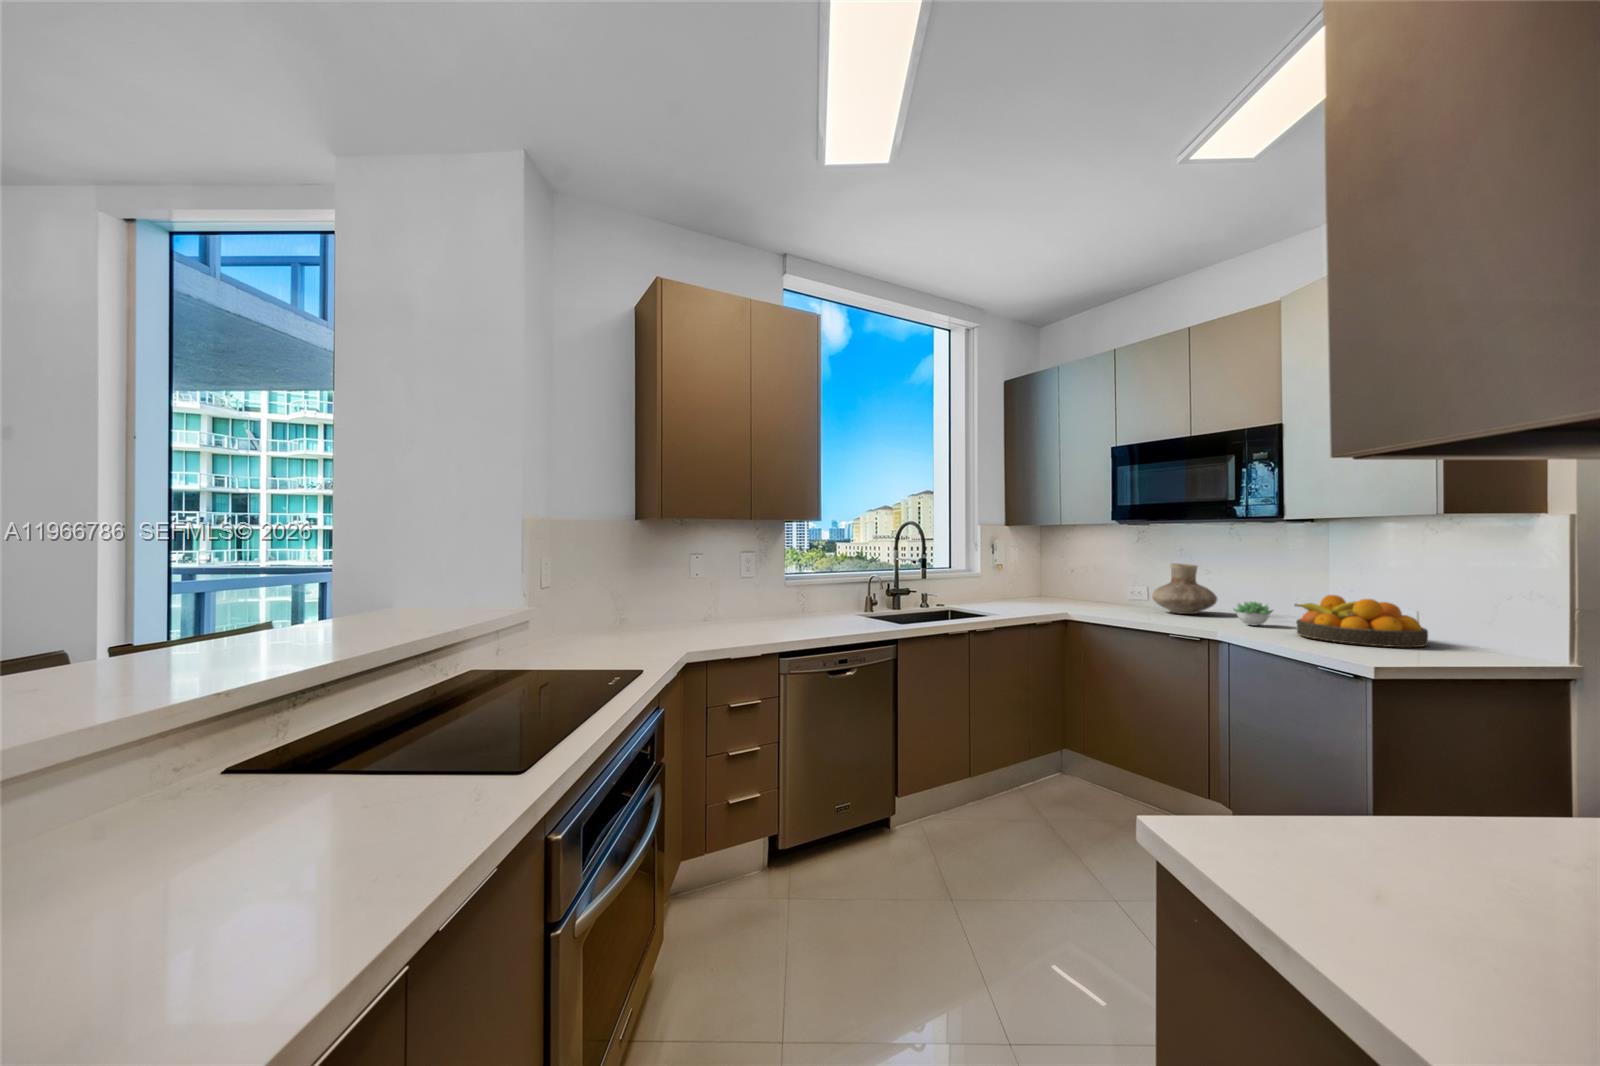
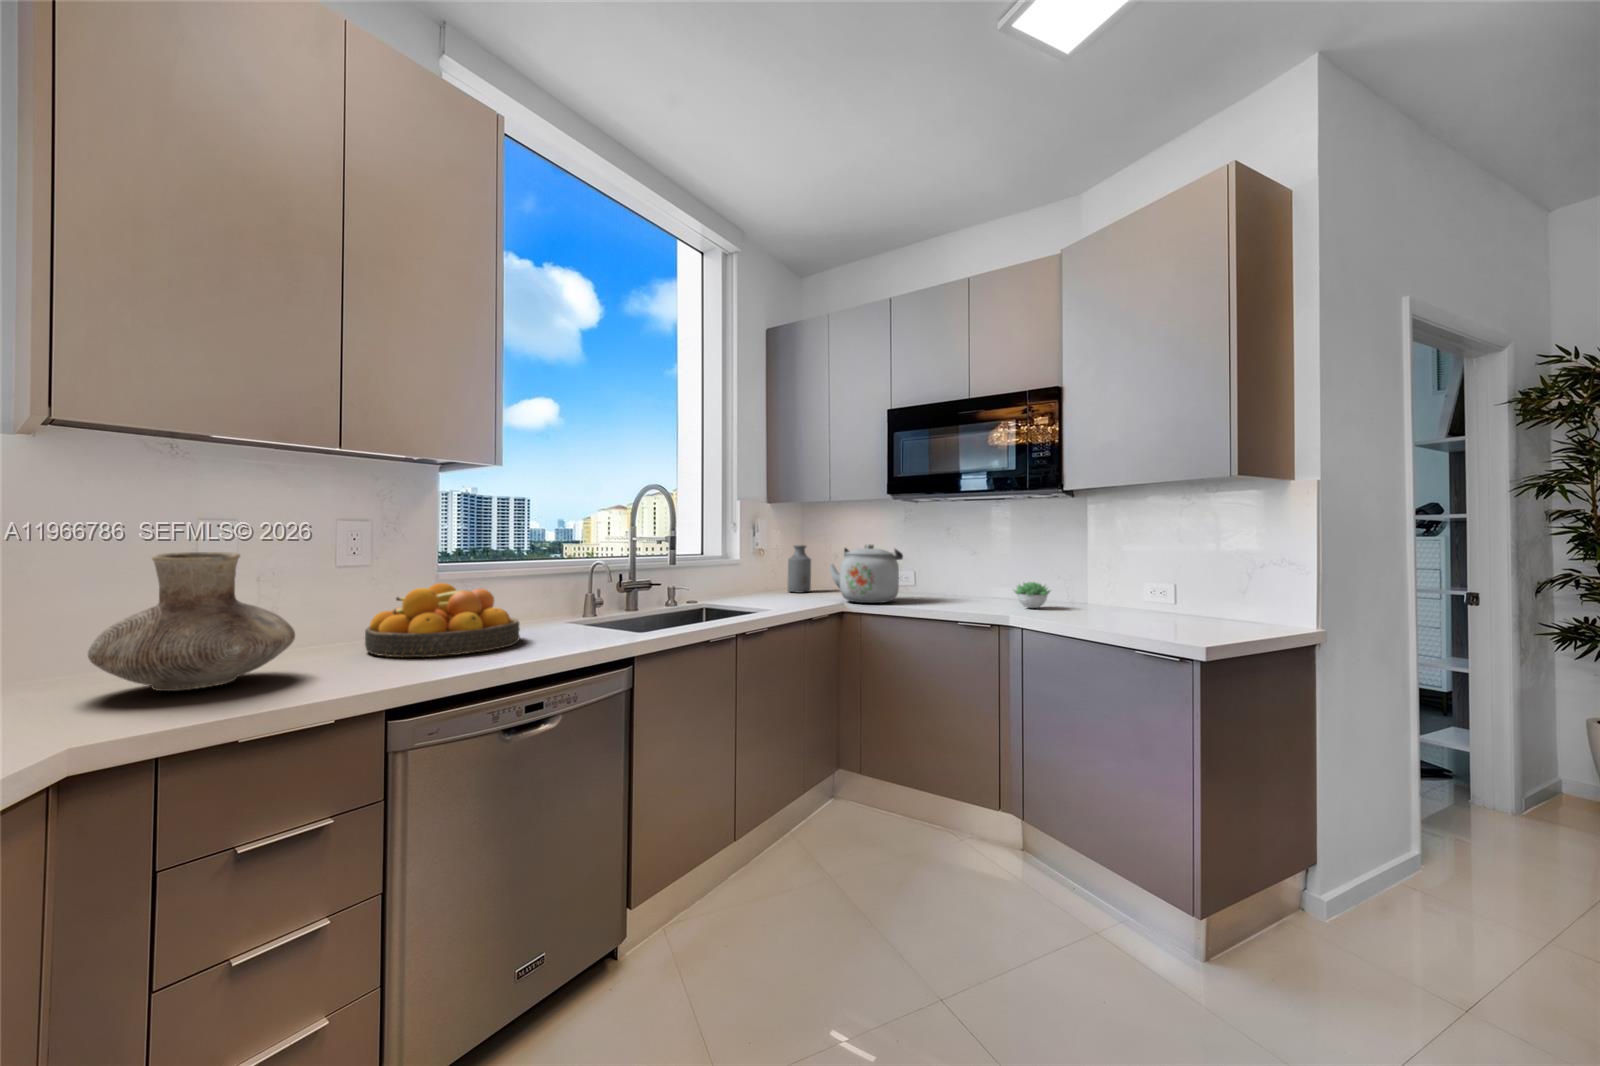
bottle: none [1022,563,1043,603] -> present [788,545,811,593]
kettle: none [1056,564,1126,614] -> present [830,544,903,603]
vase: present [1152,564,1218,614] -> present [88,552,295,691]
fruit bowl: present [1295,595,1428,647] -> present [365,583,520,657]

